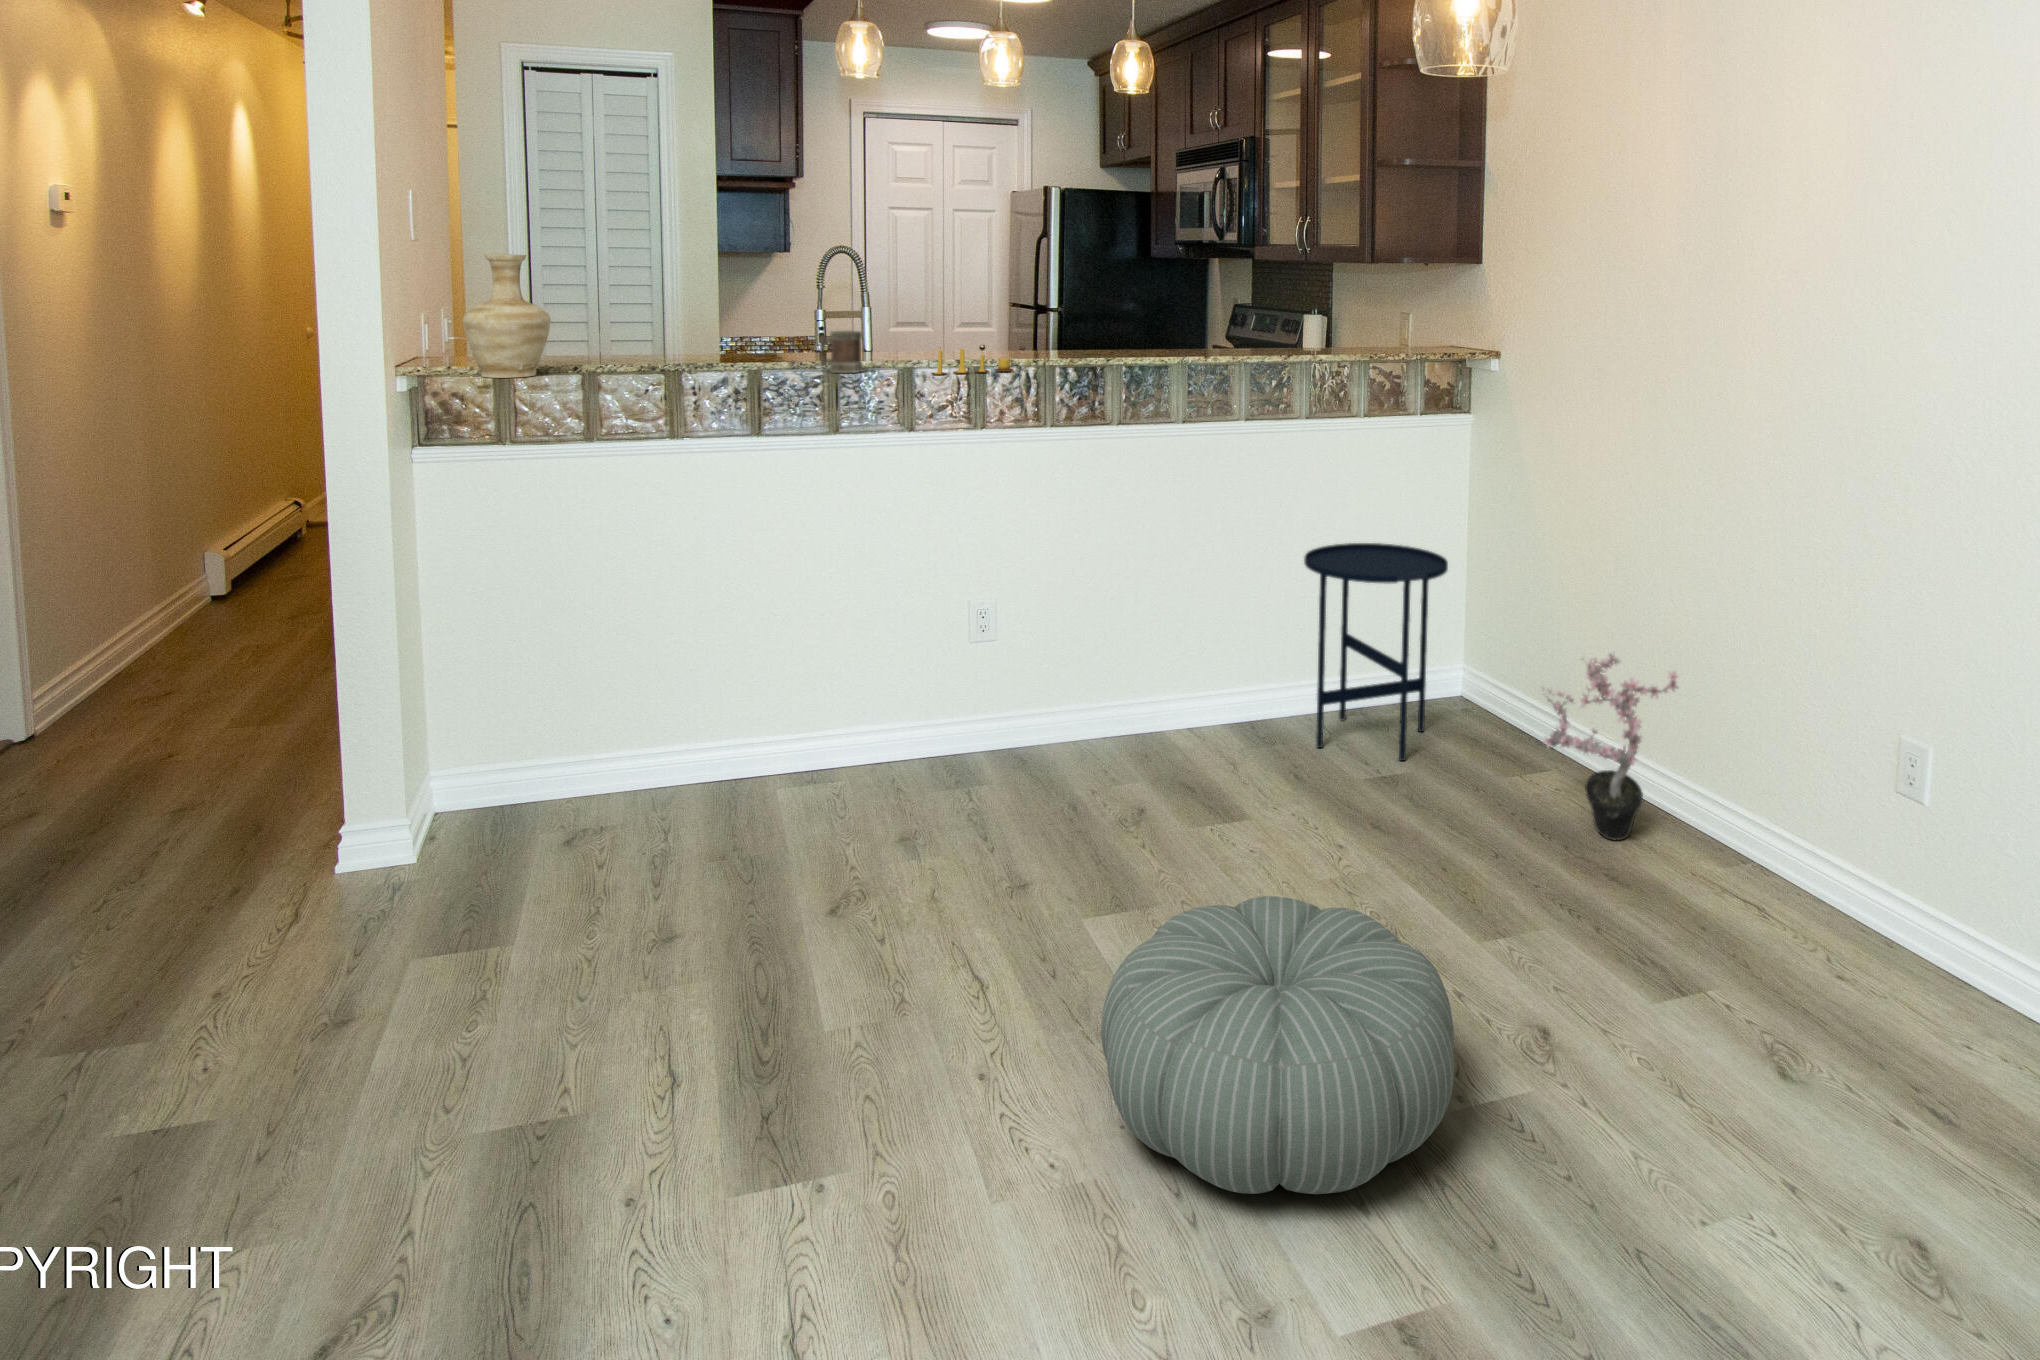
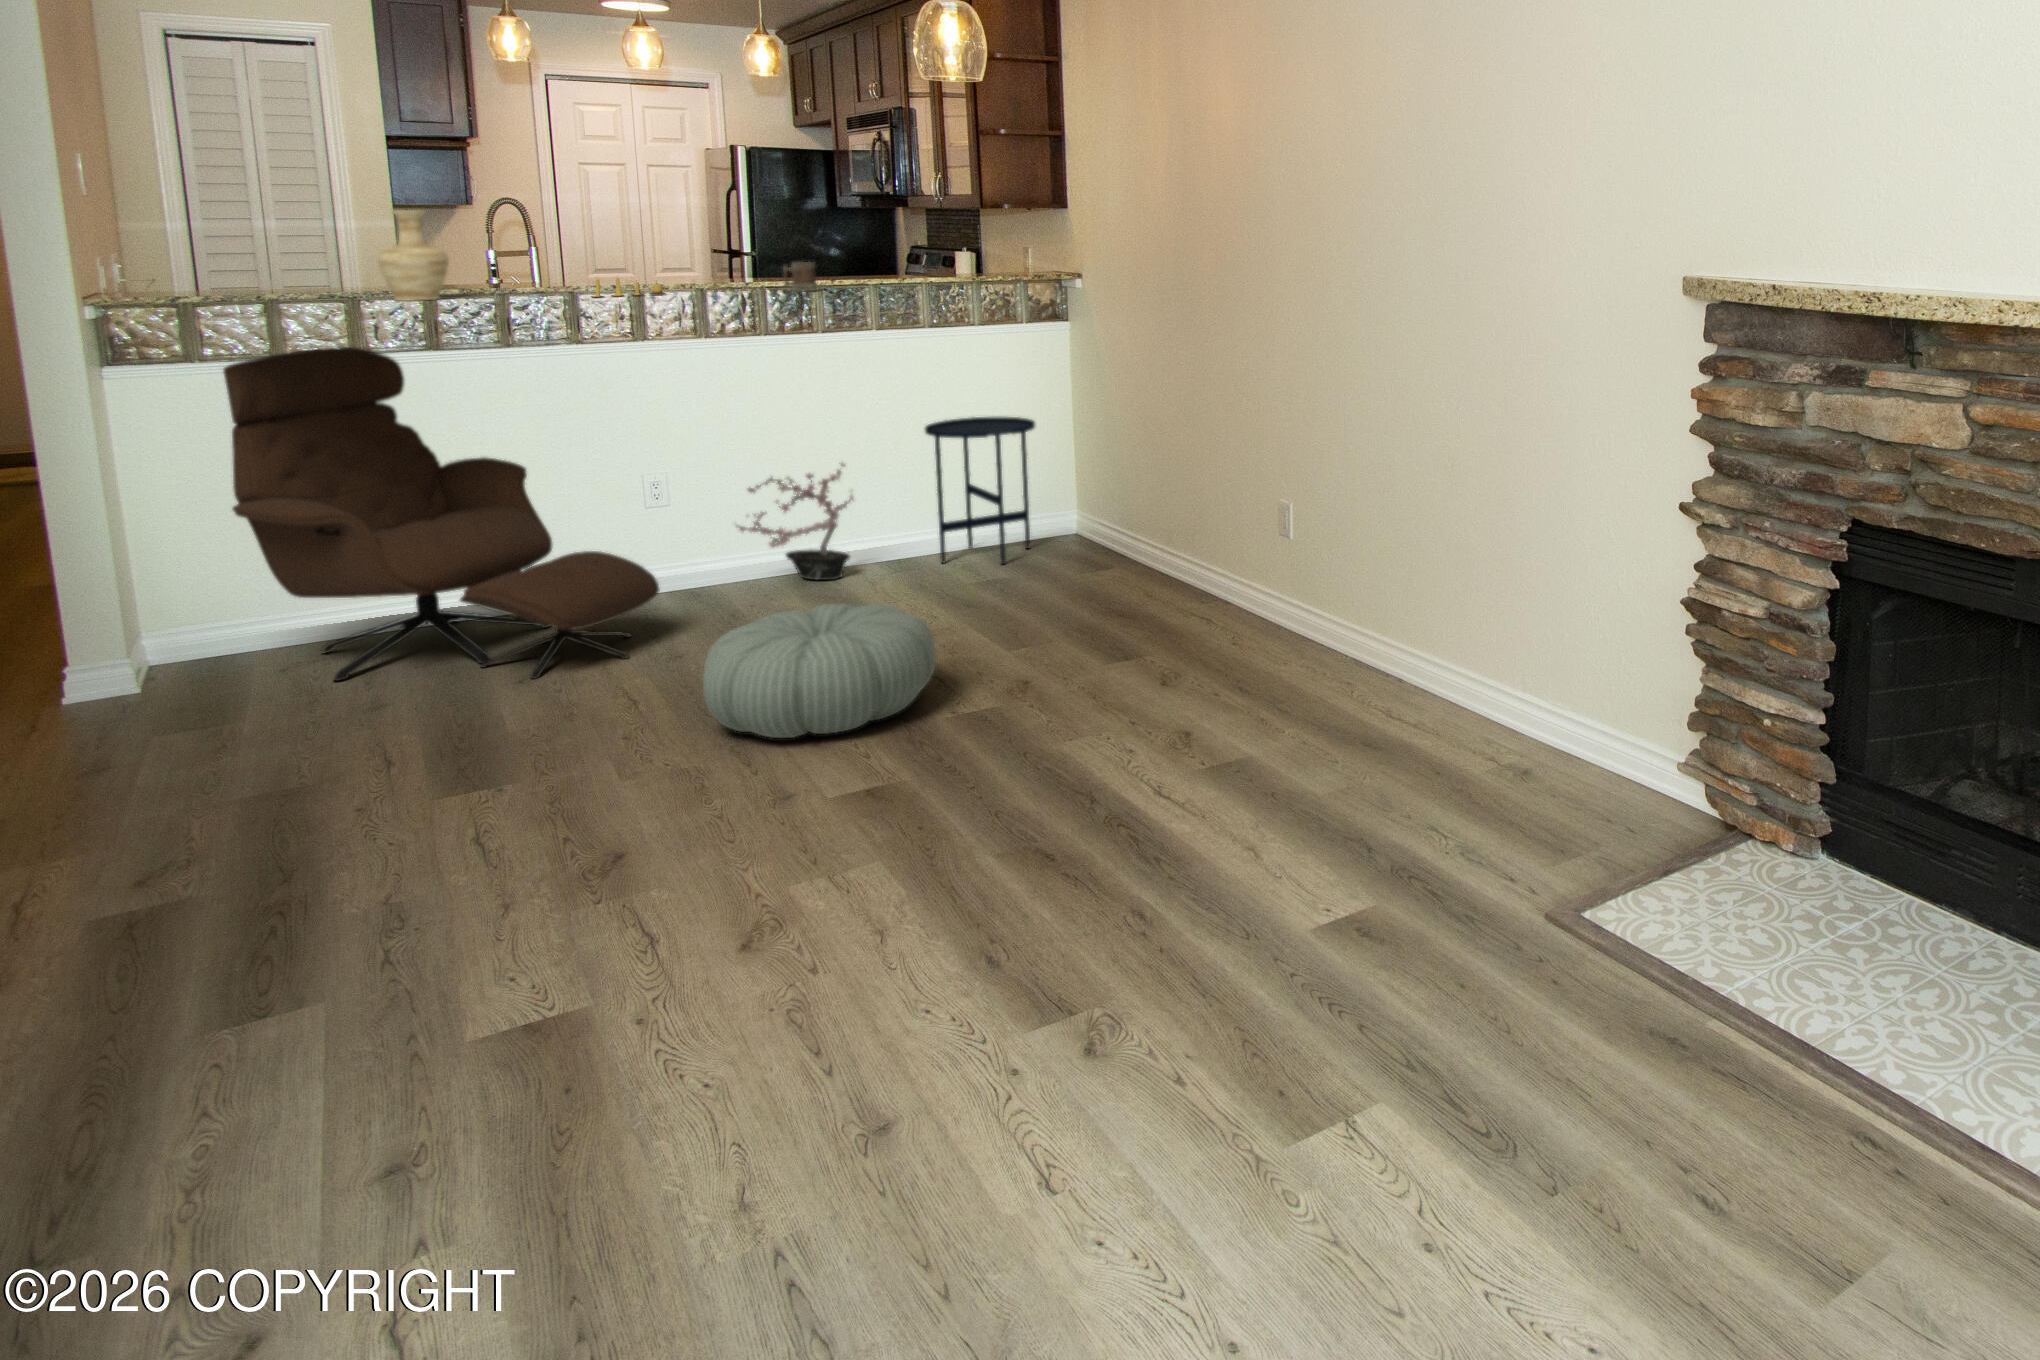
vase: present [463,254,551,378] -> present [377,210,449,301]
mug: present [820,331,863,373] -> present [783,262,818,292]
lounge chair: none [523,431,1001,930] -> present [223,347,659,681]
potted plant: present [1543,653,1678,841] -> present [738,463,853,580]

